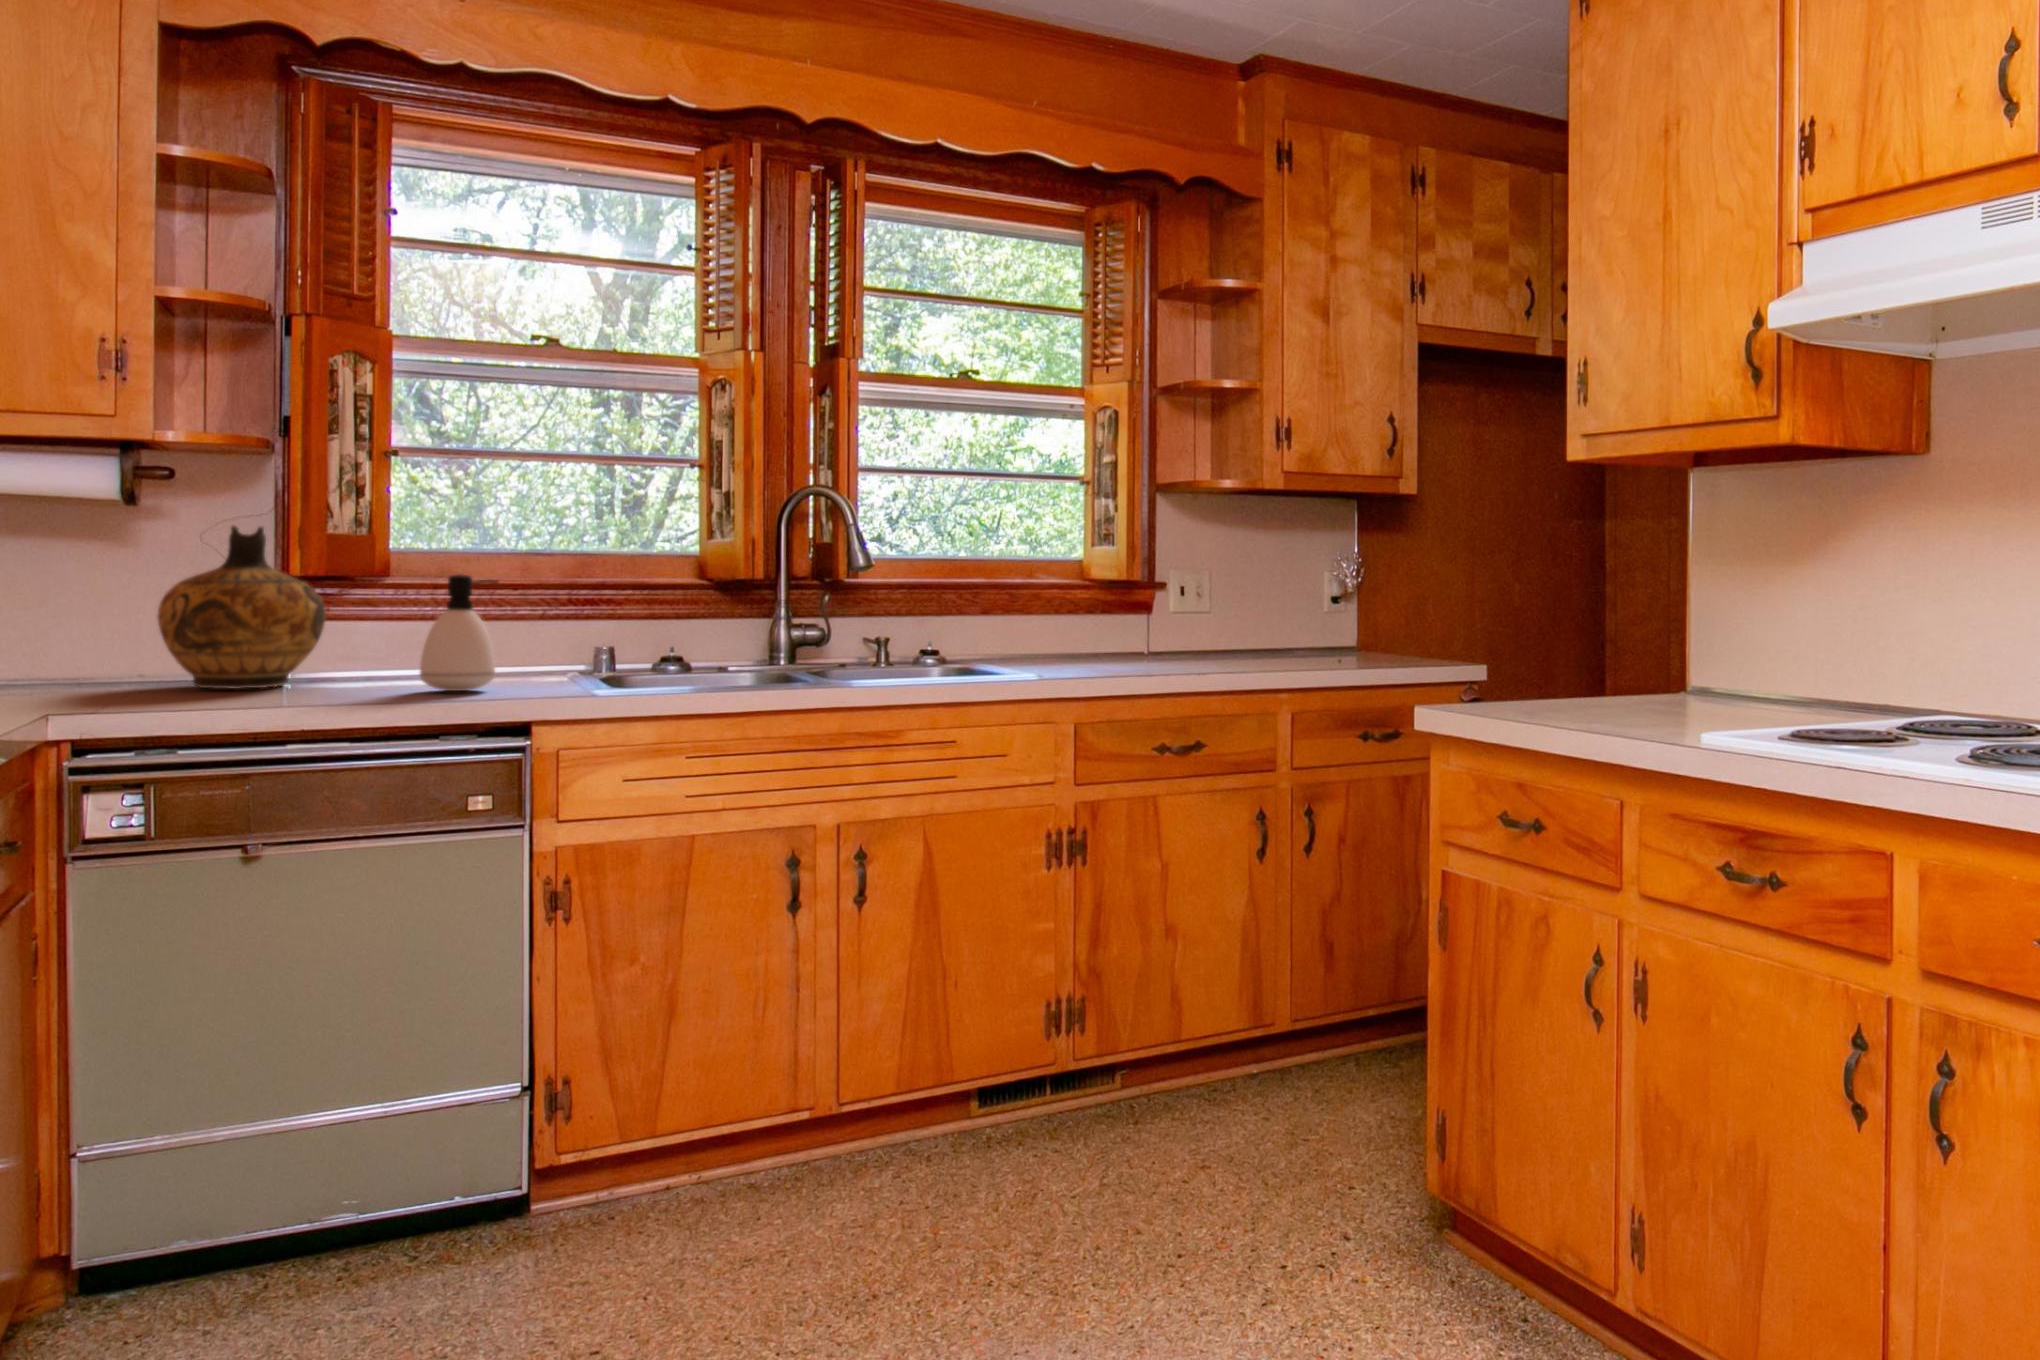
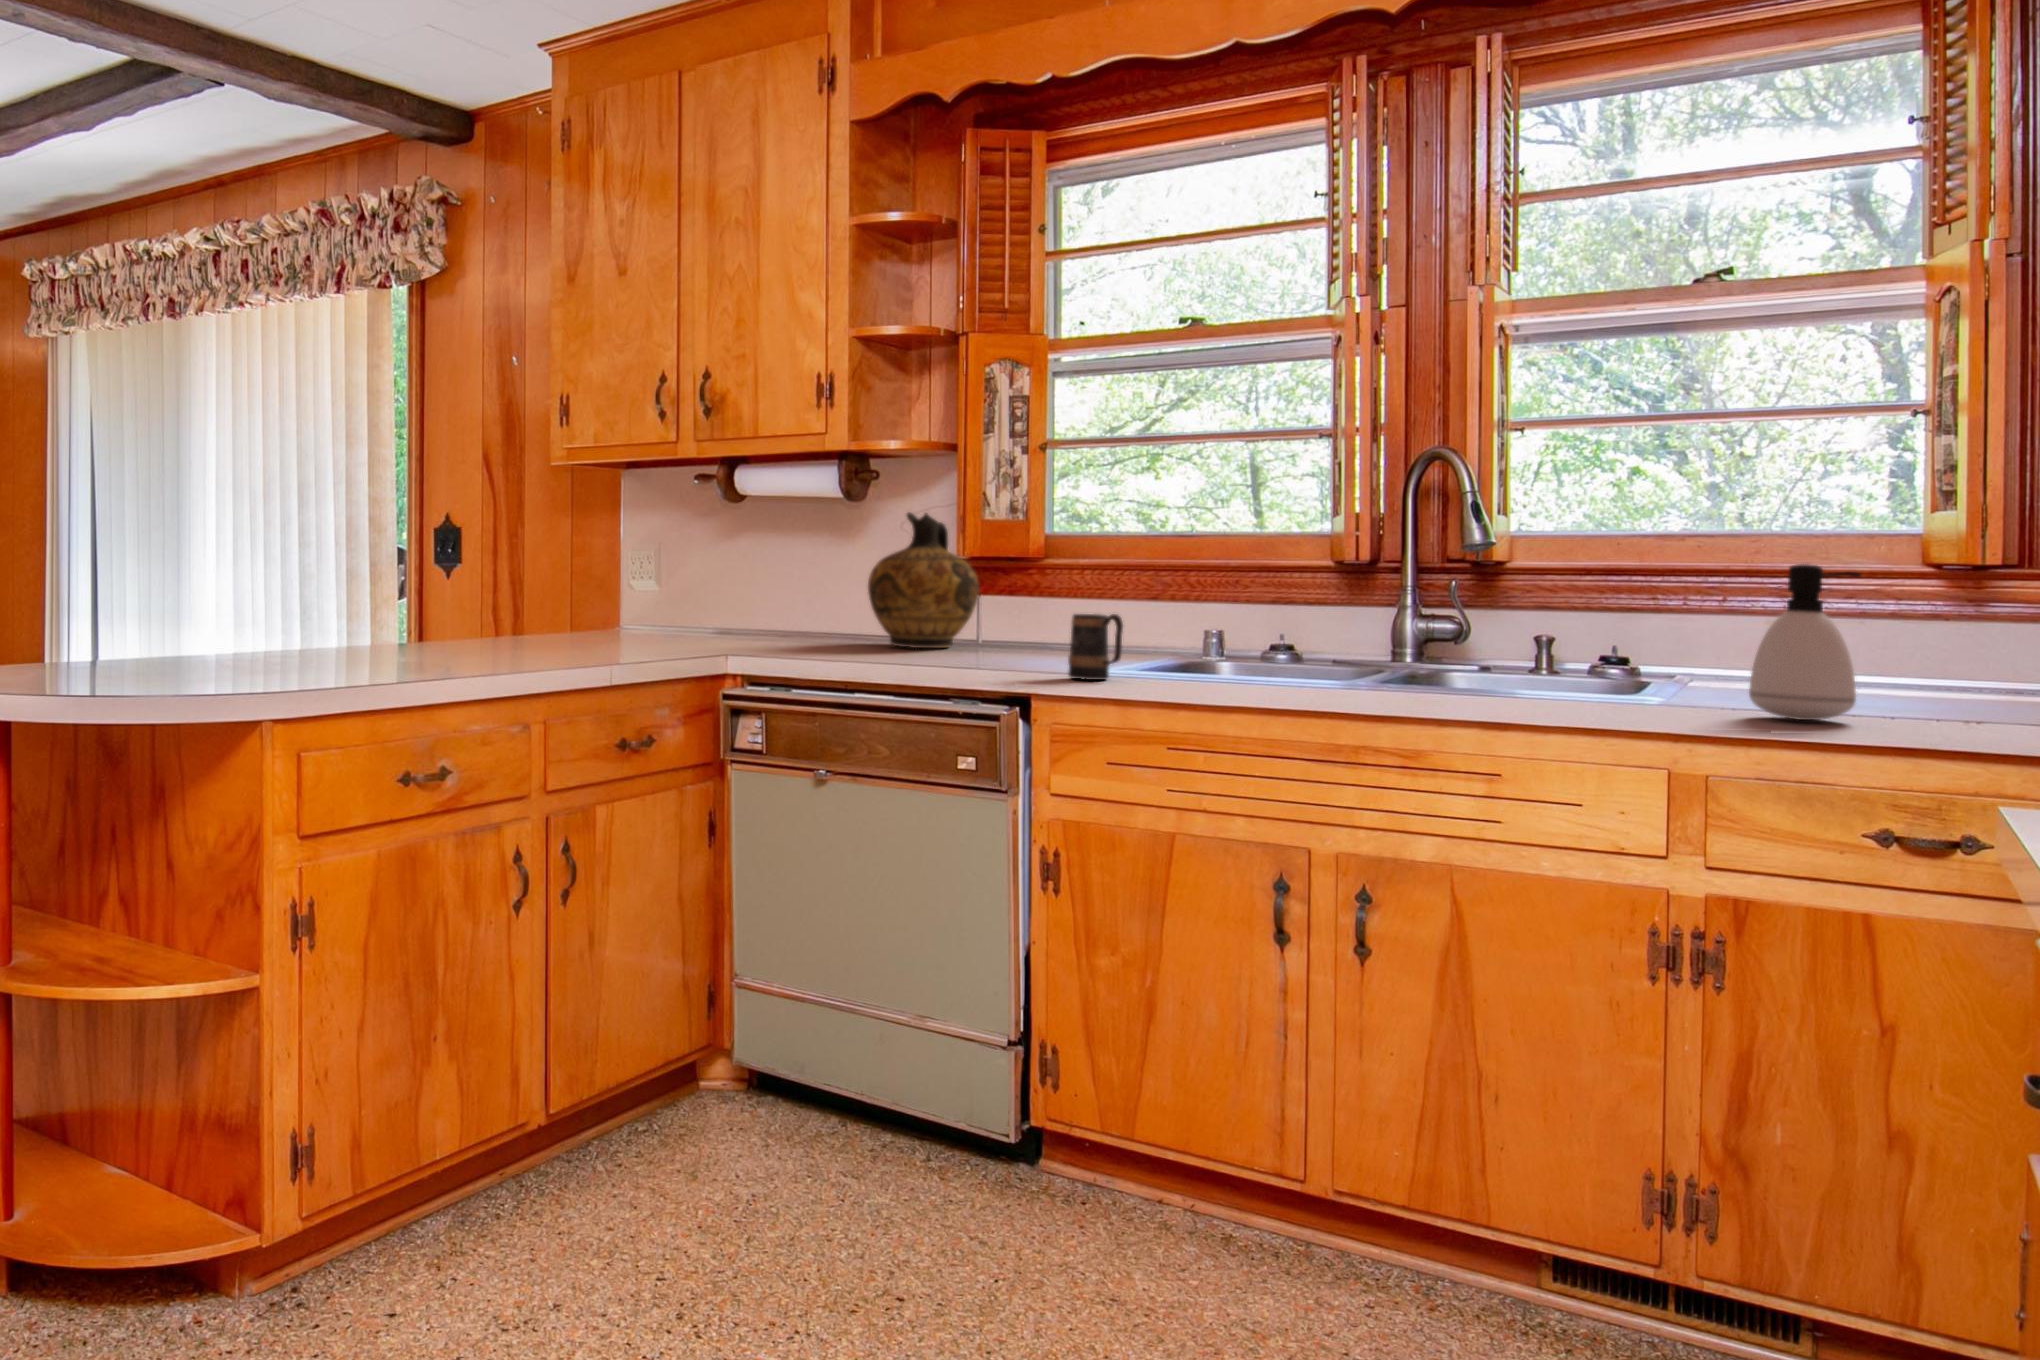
soap dispenser: present [420,574,497,691] -> present [1749,564,1861,720]
mug: none [570,637,635,703] -> present [1068,614,1123,680]

